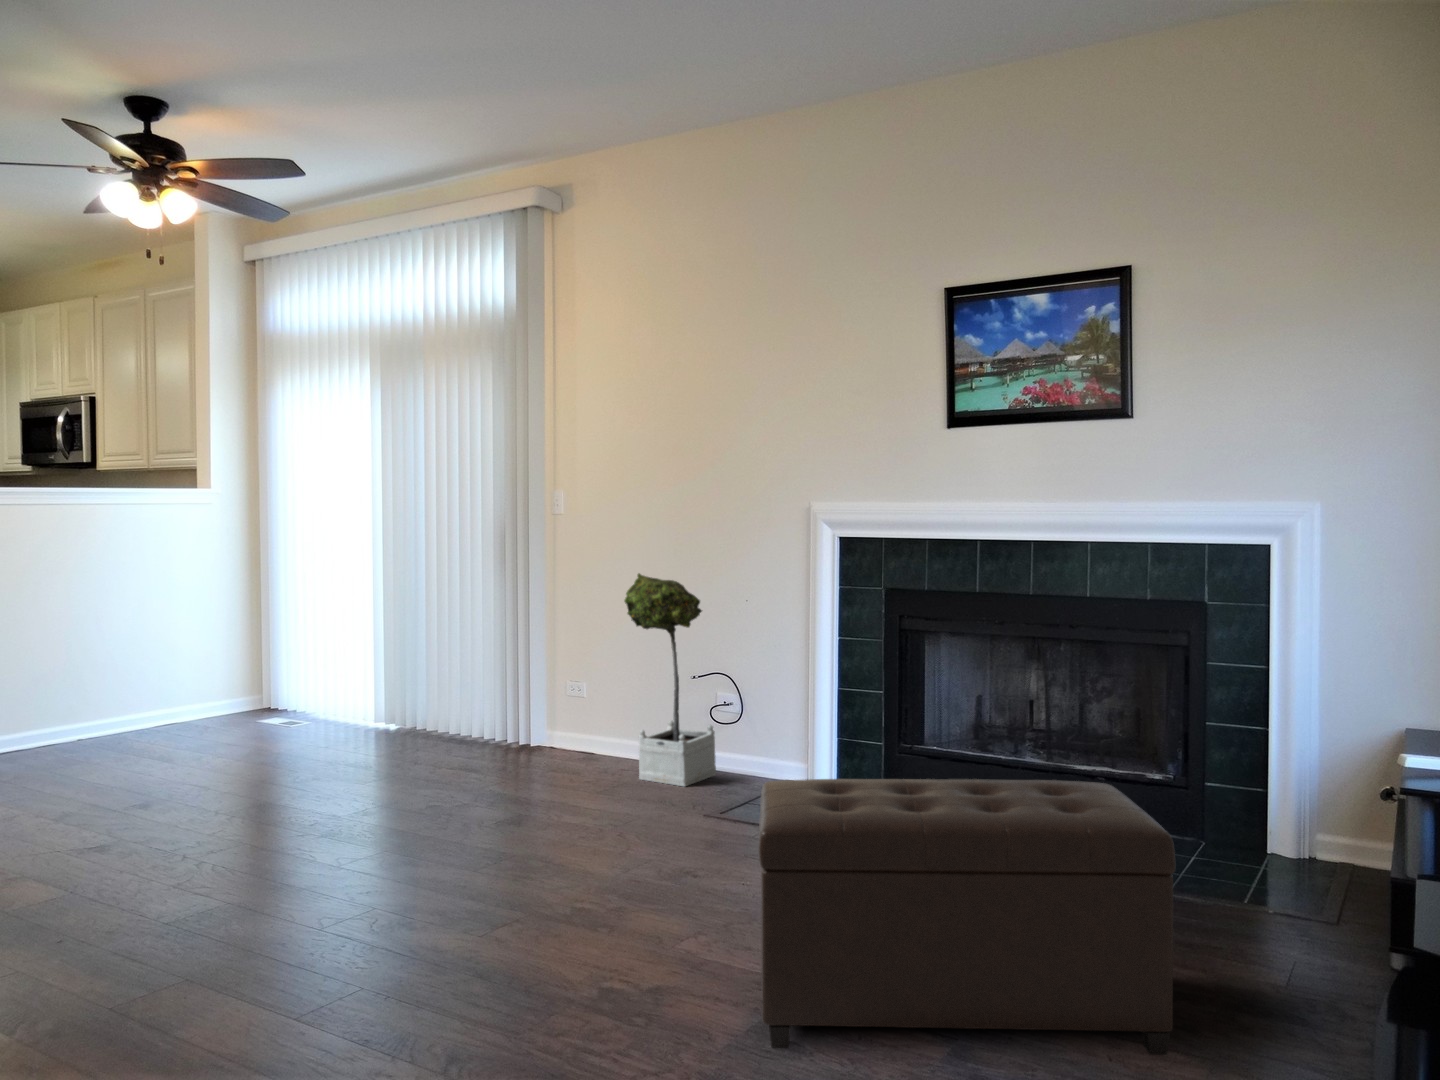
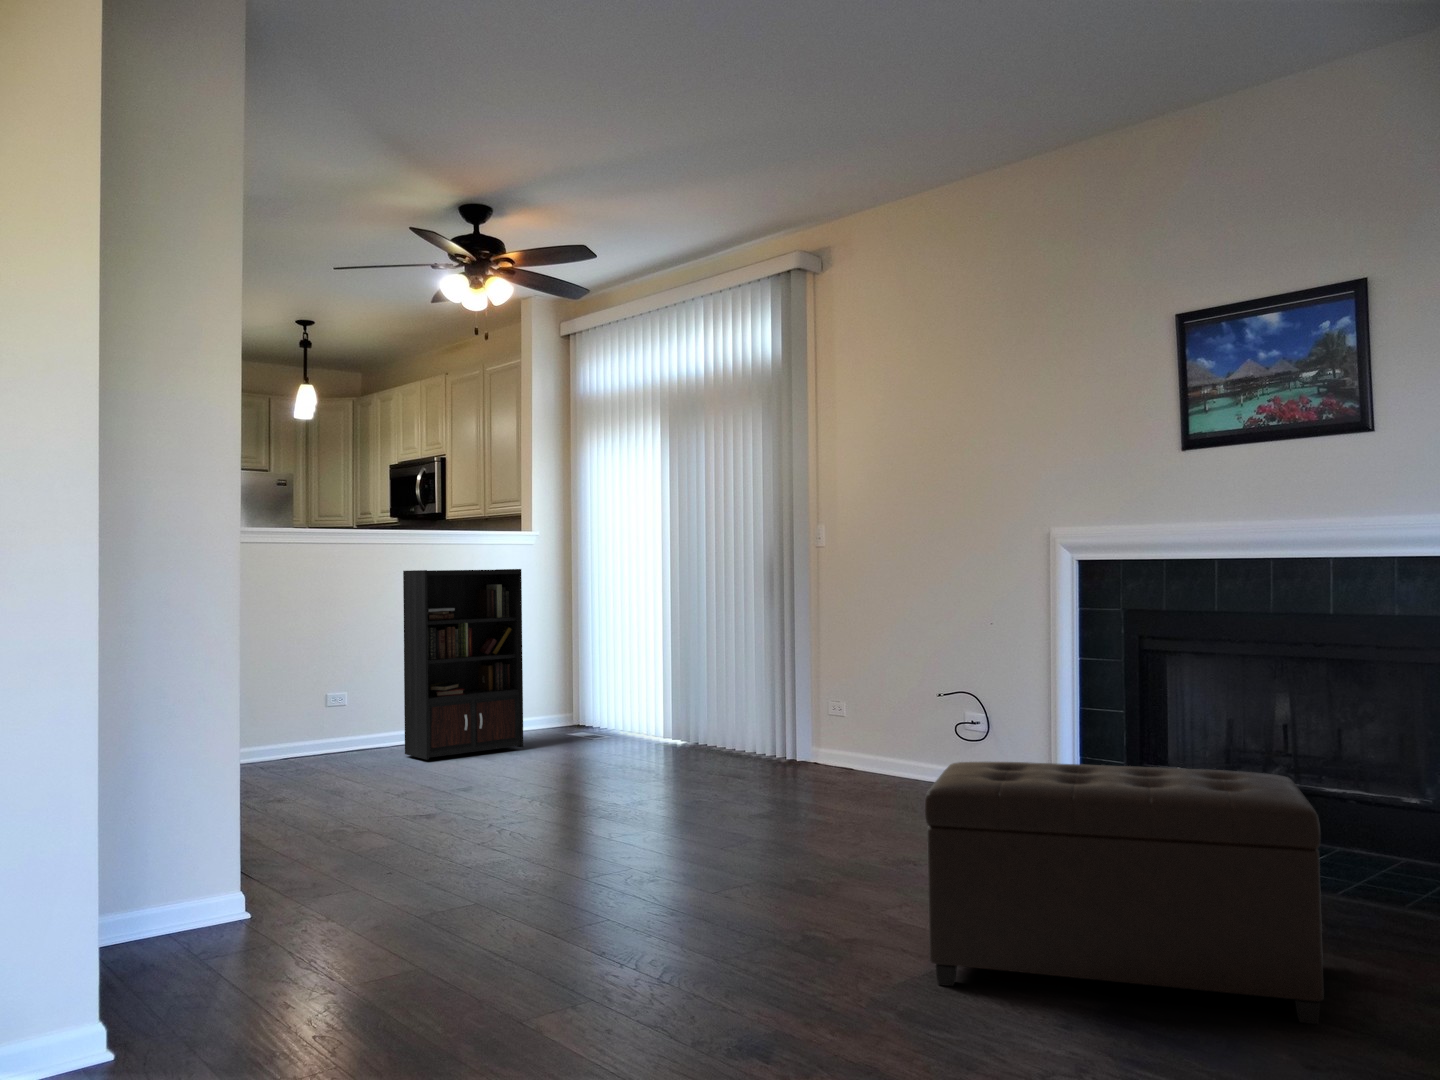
bookcase: none [48,535,206,764] -> present [403,569,523,760]
potted tree: present [624,573,716,786] -> none [874,597,965,799]

